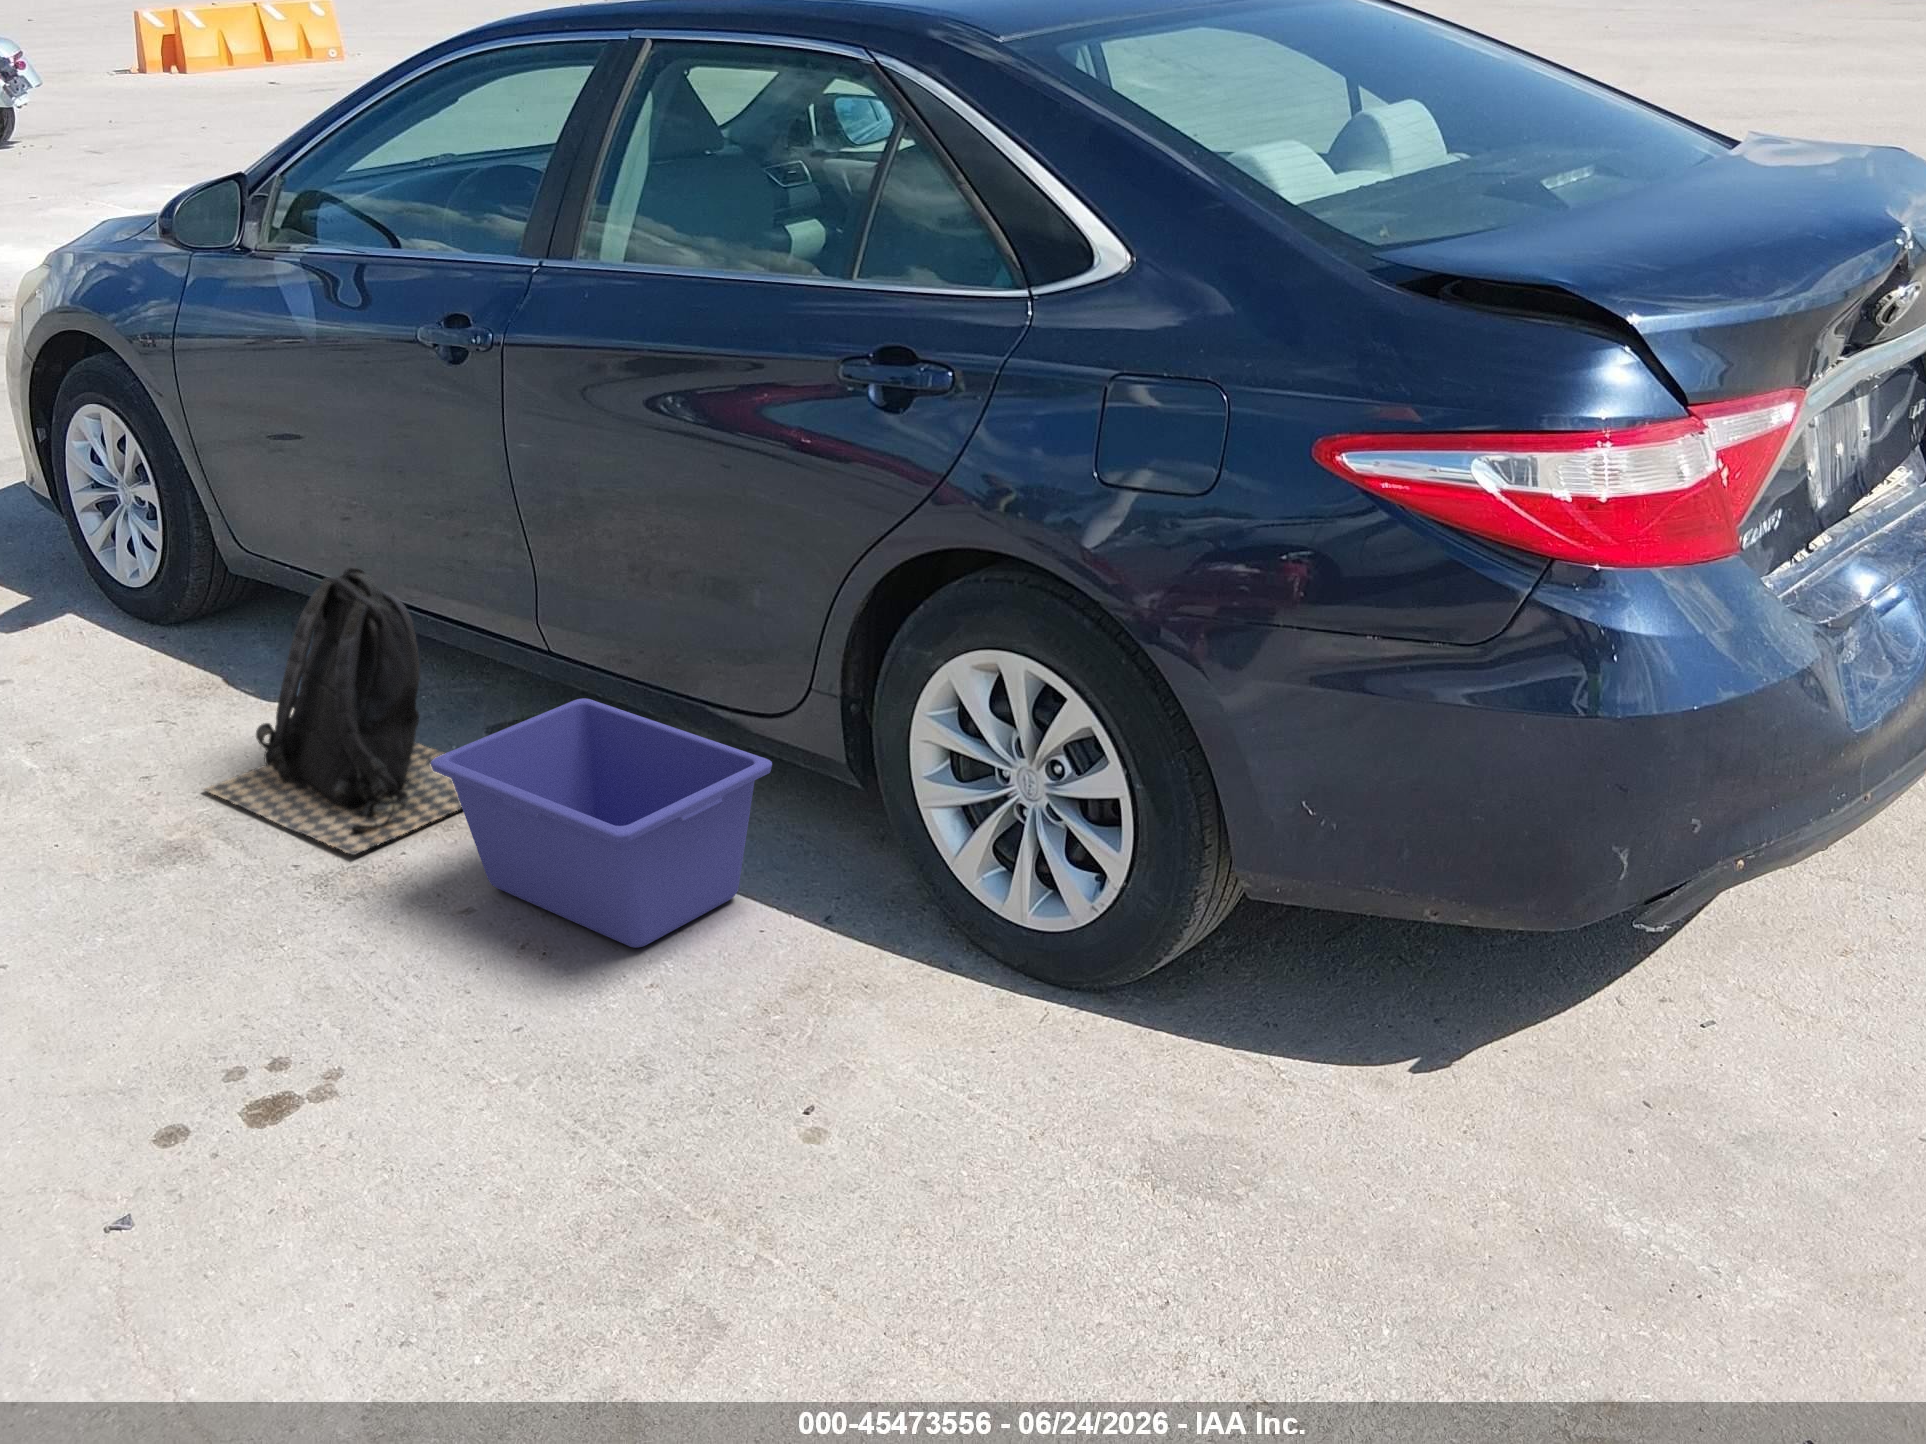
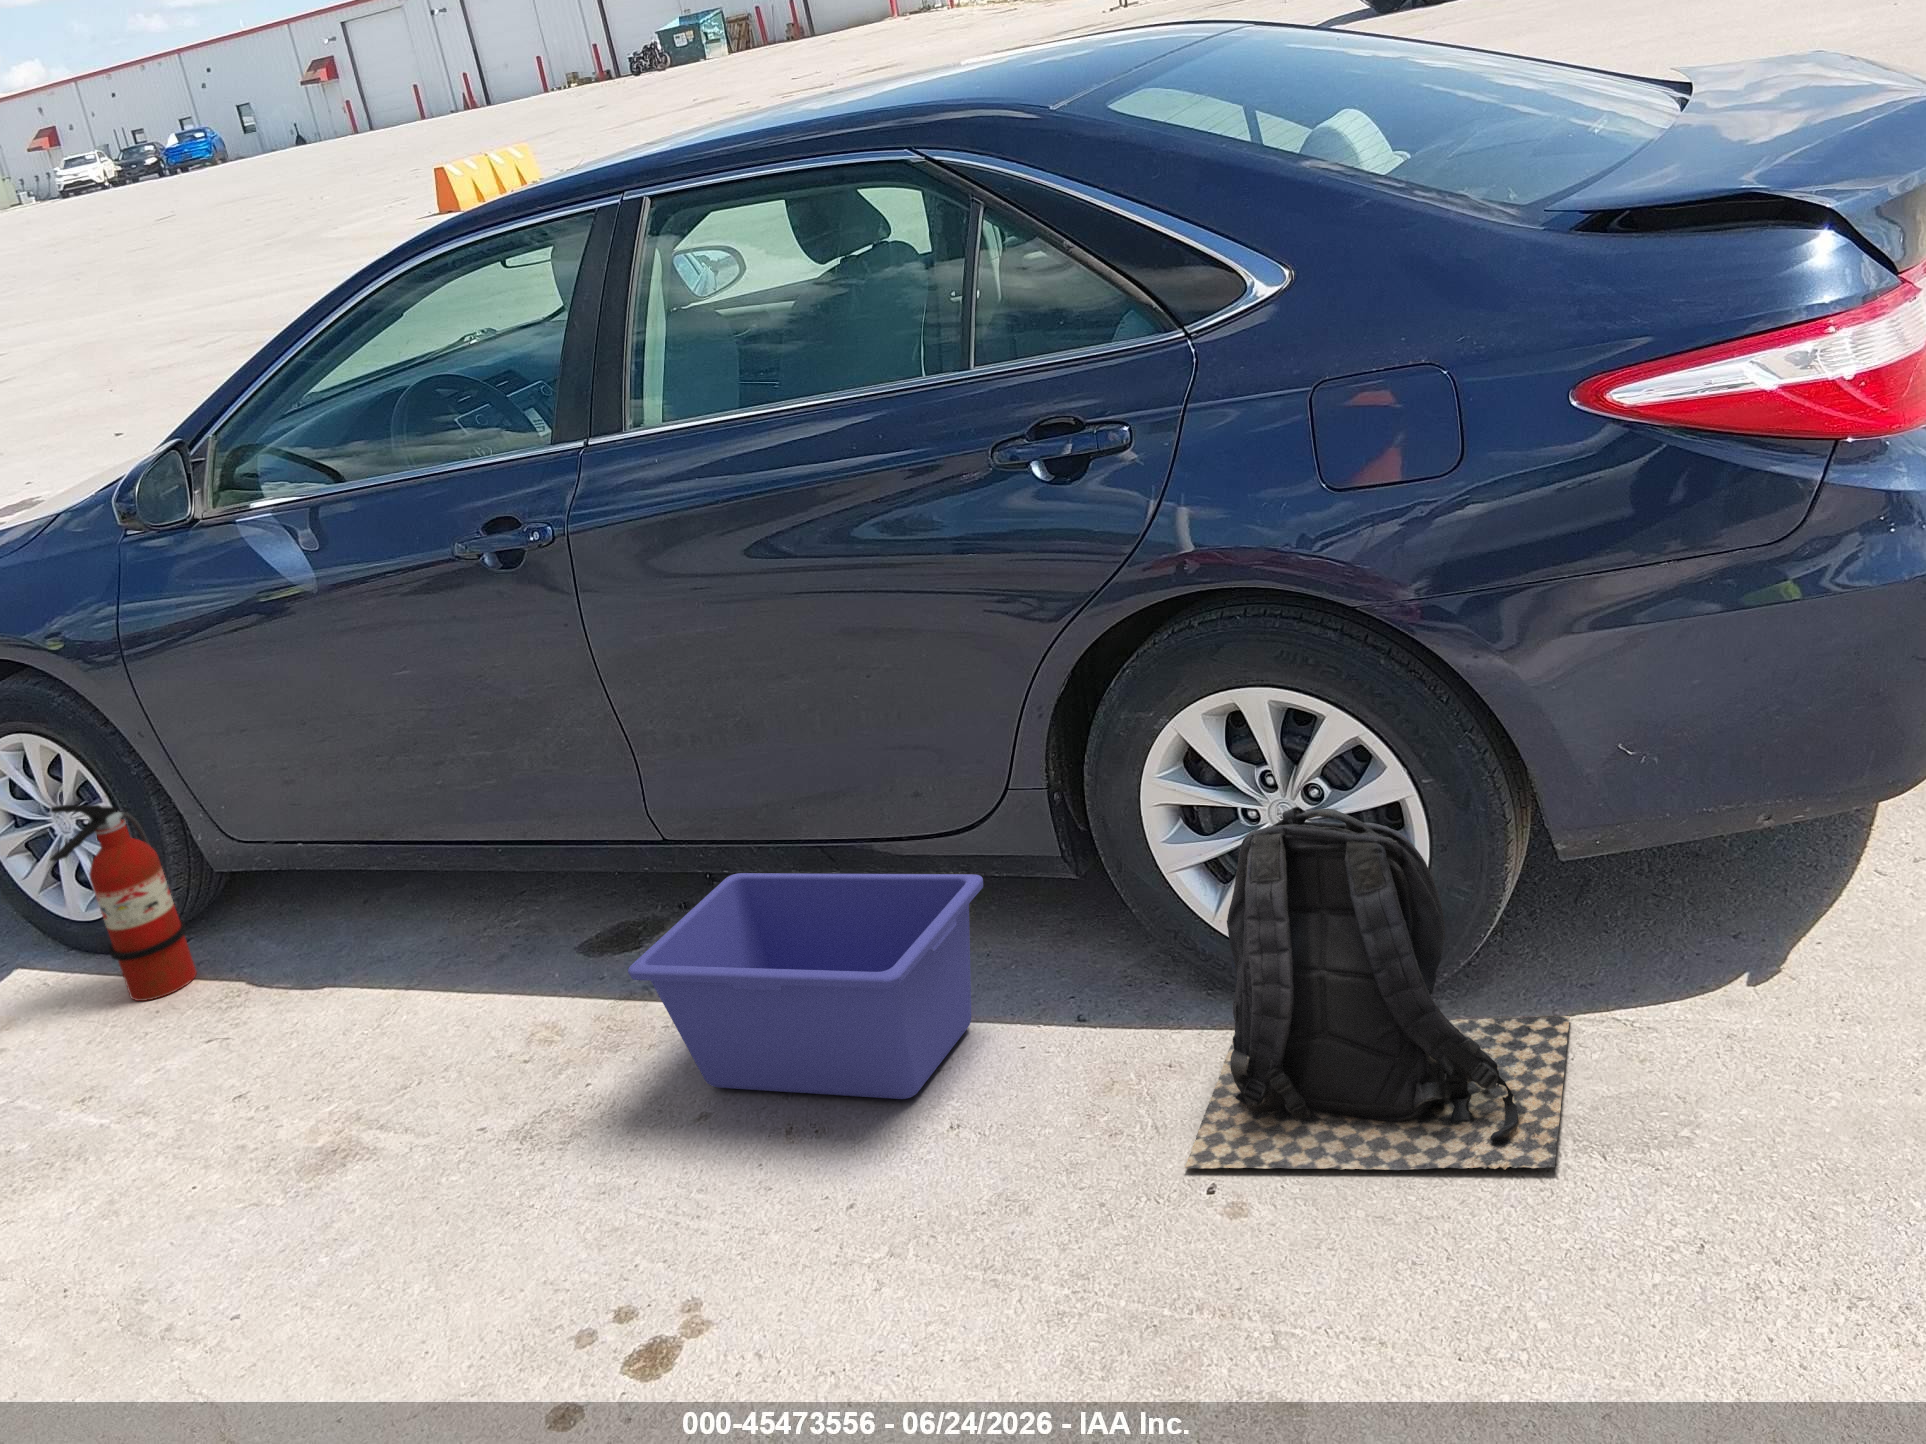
fire extinguisher: none [69,478,193,670] -> present [50,805,197,1001]
backpack: present [204,568,461,855] -> present [1185,806,1570,1170]

